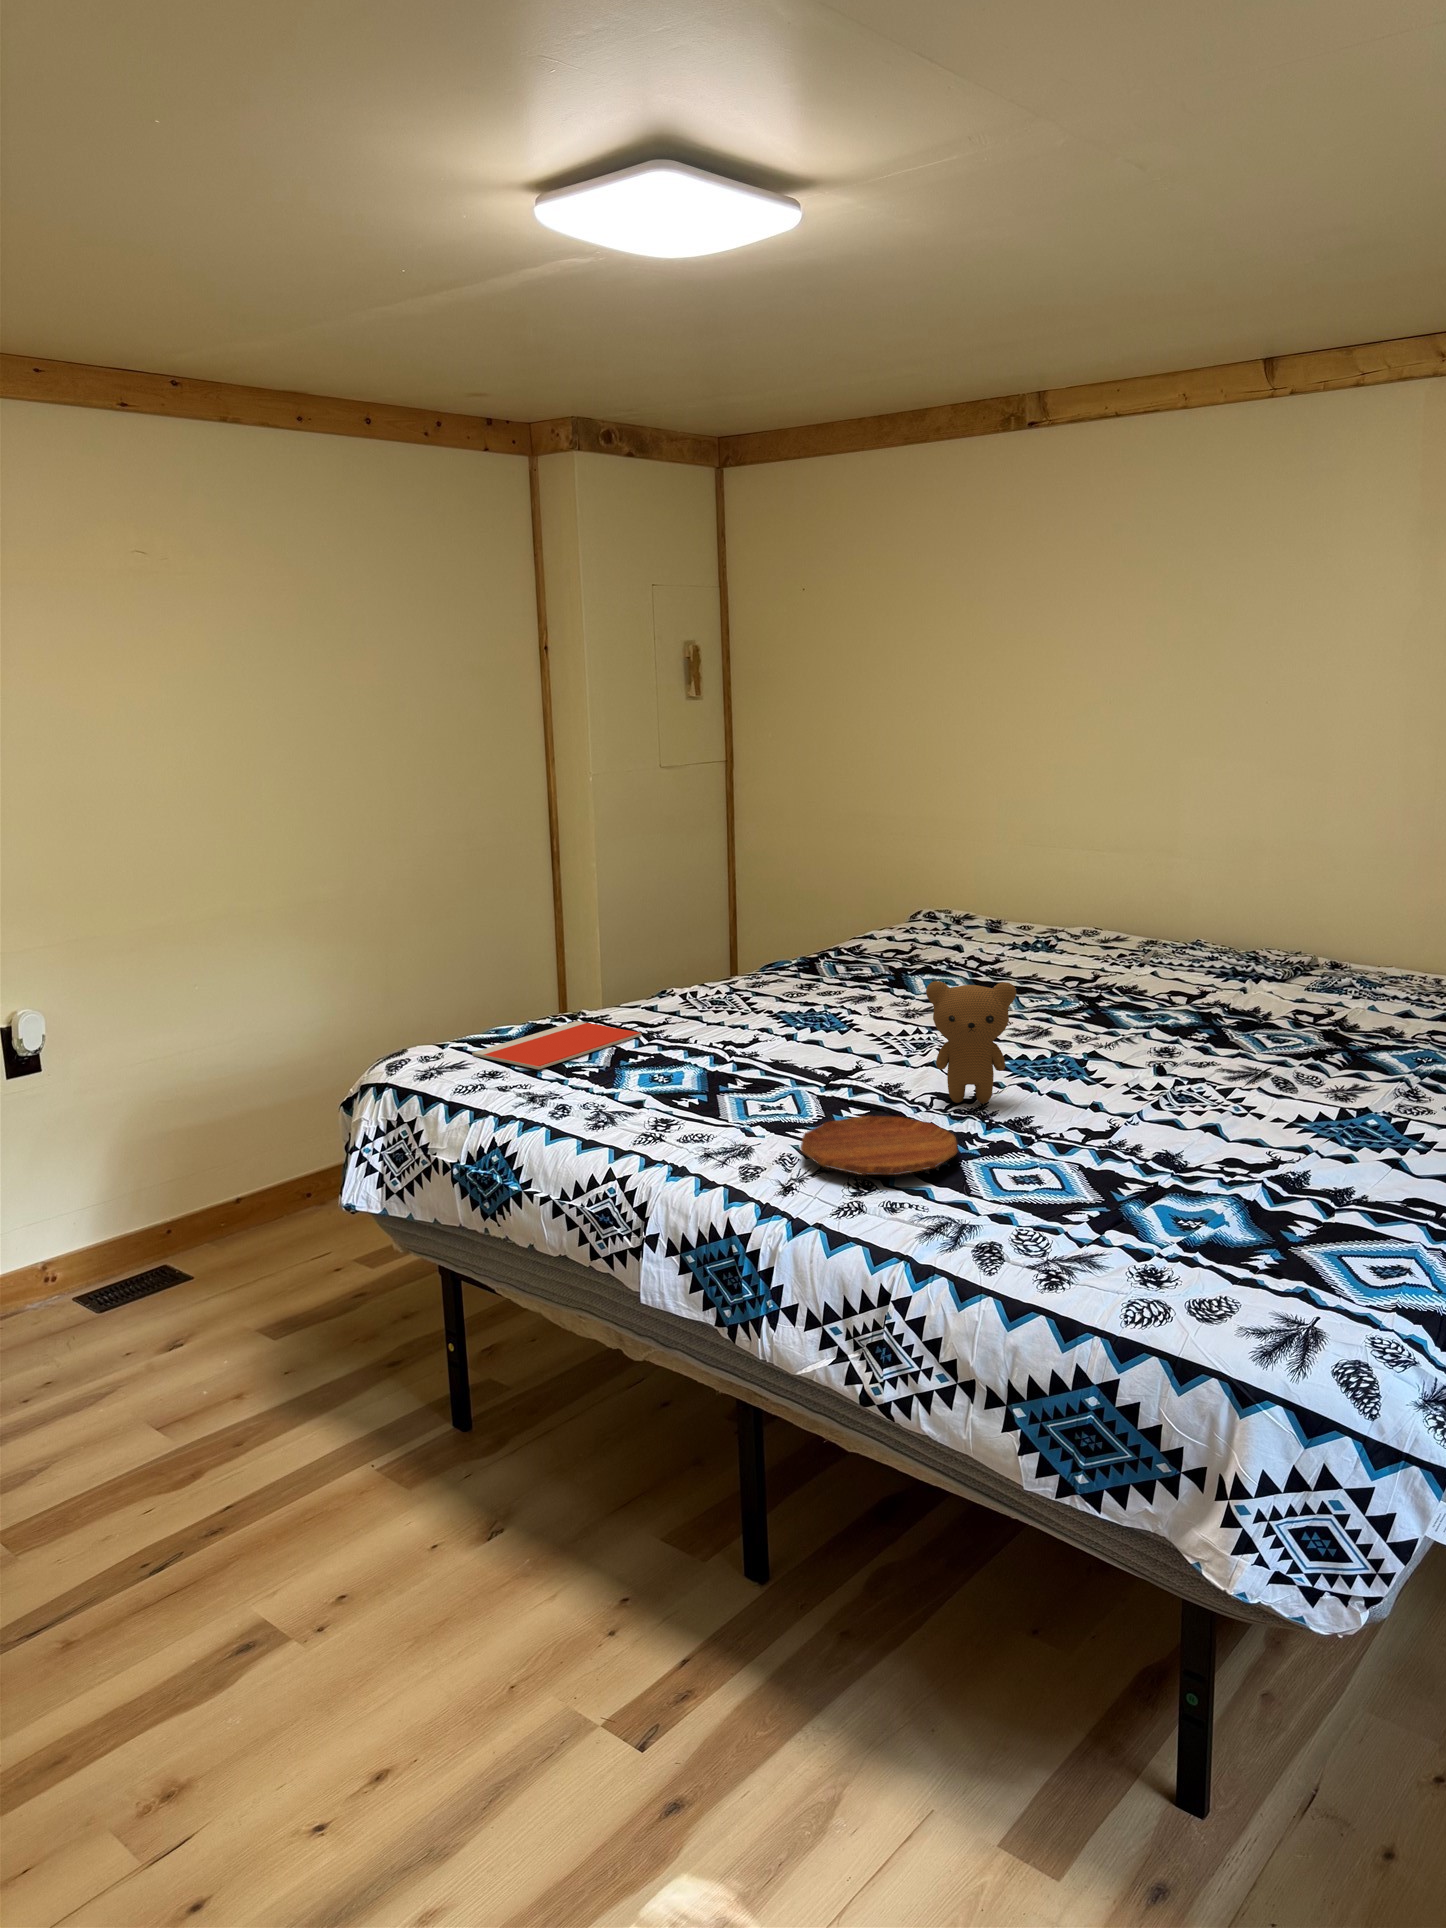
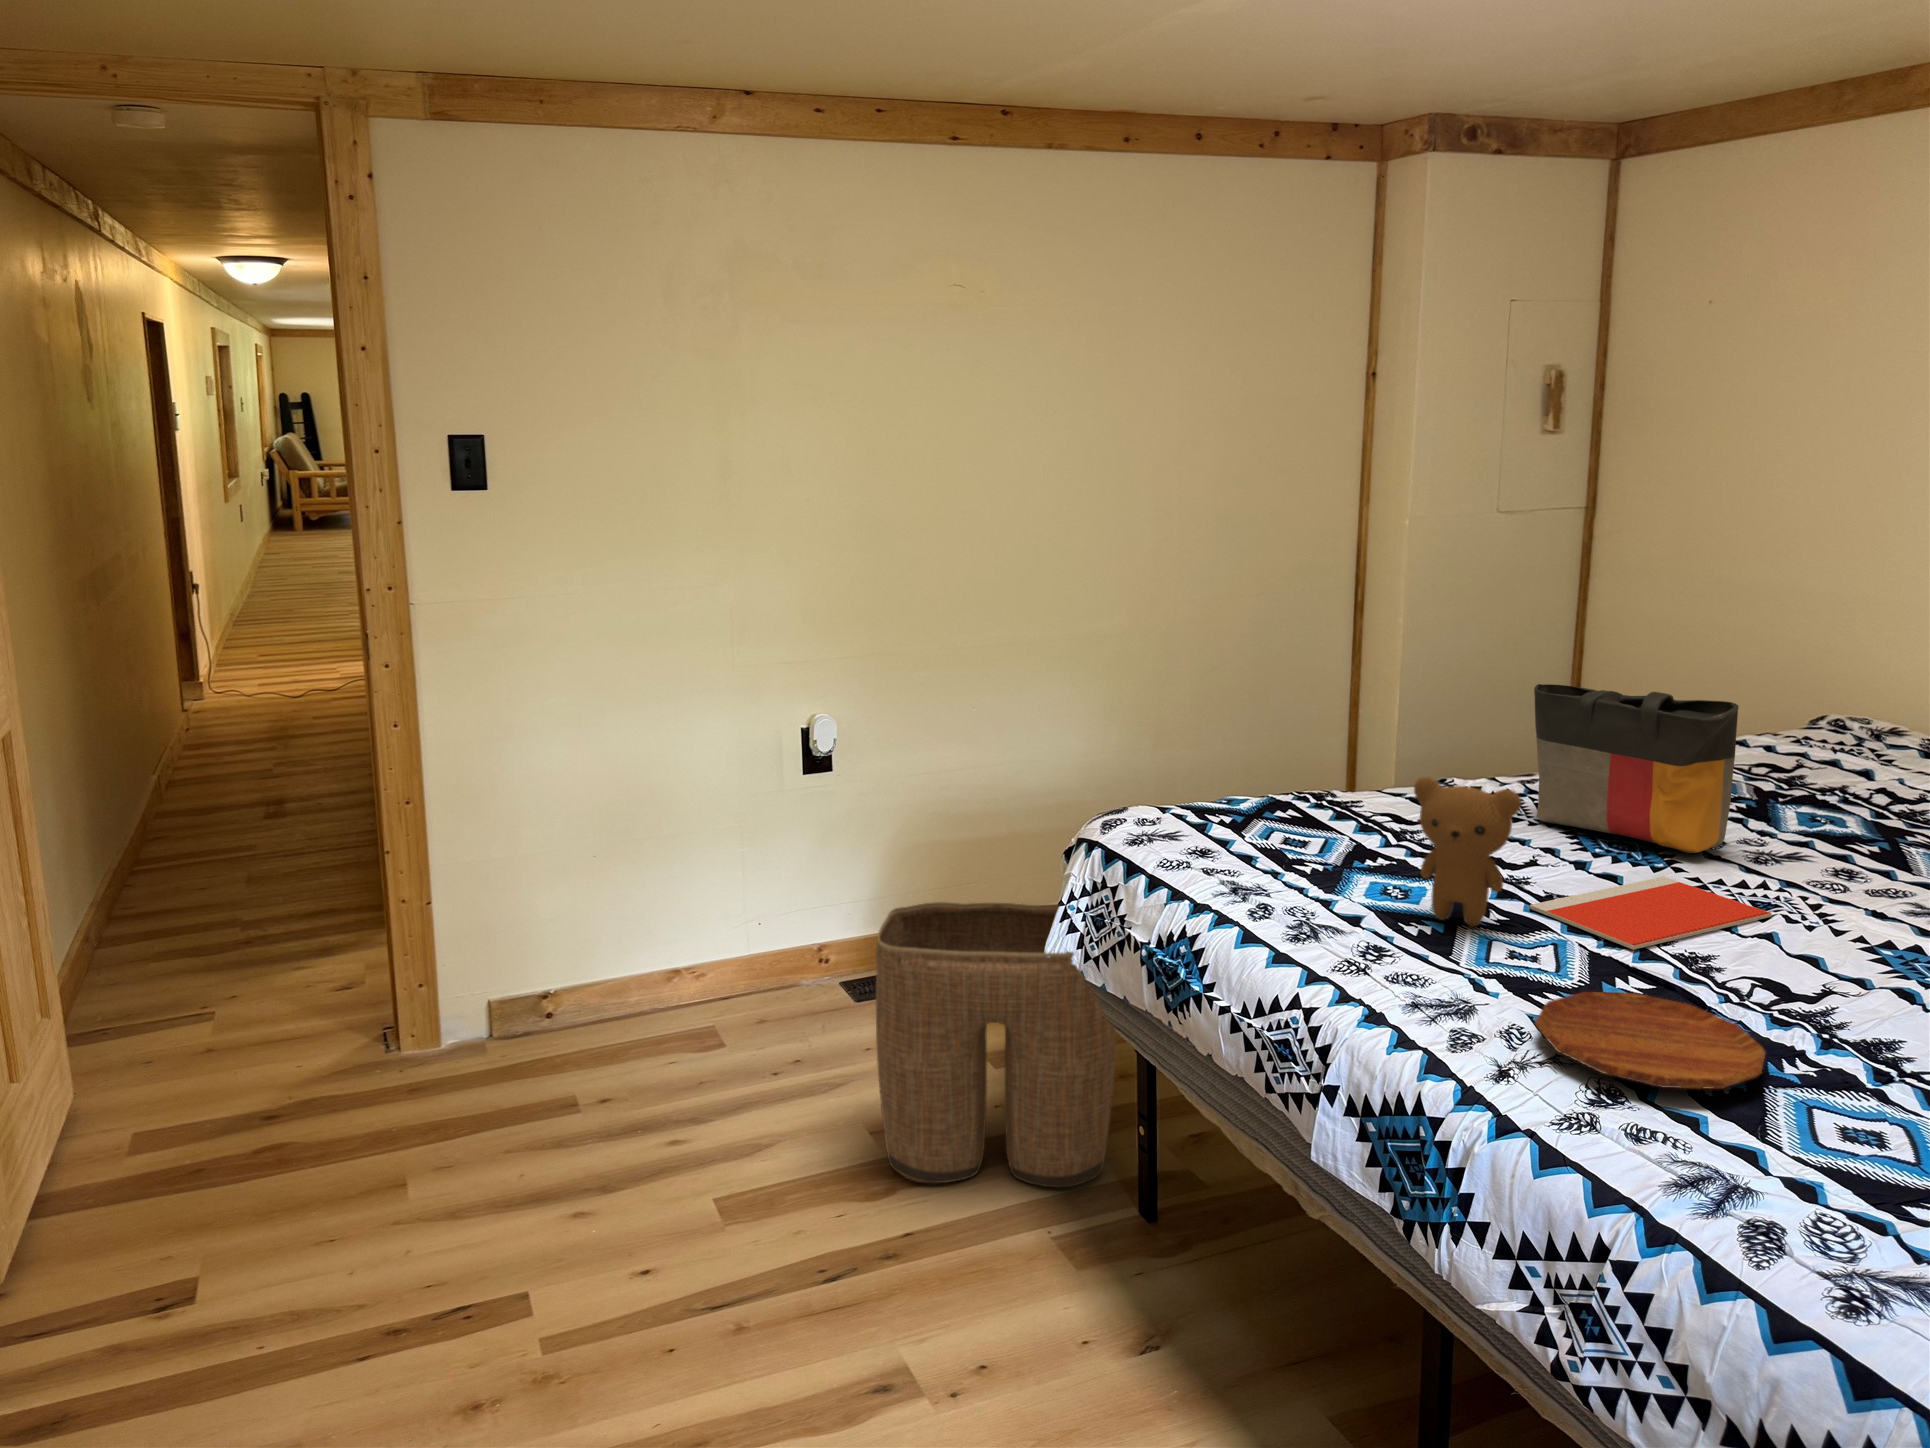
tote bag: none [735,895,885,1017] -> present [1534,684,1739,853]
teddy bear: present [926,981,1016,1104] -> present [1414,777,1521,927]
notebook: present [472,1021,641,1069] -> present [1530,877,1772,950]
laundry basket: none [161,1154,417,1456] -> present [876,902,1116,1187]

